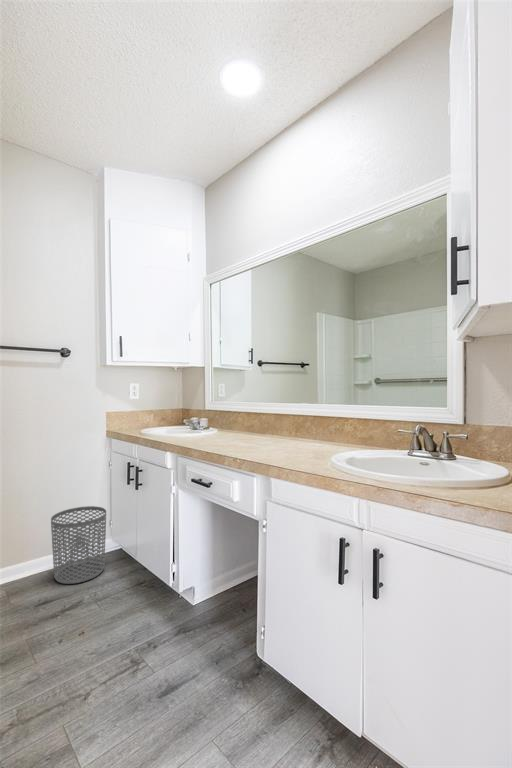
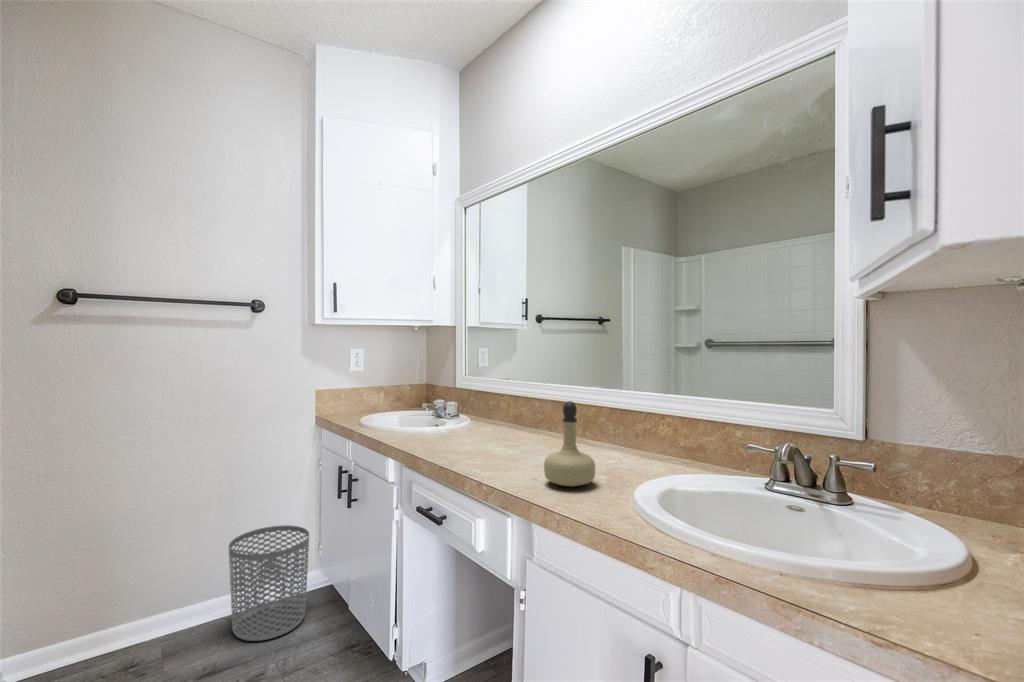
perfume bottle: none [276,406,307,458] -> present [544,401,595,487]

